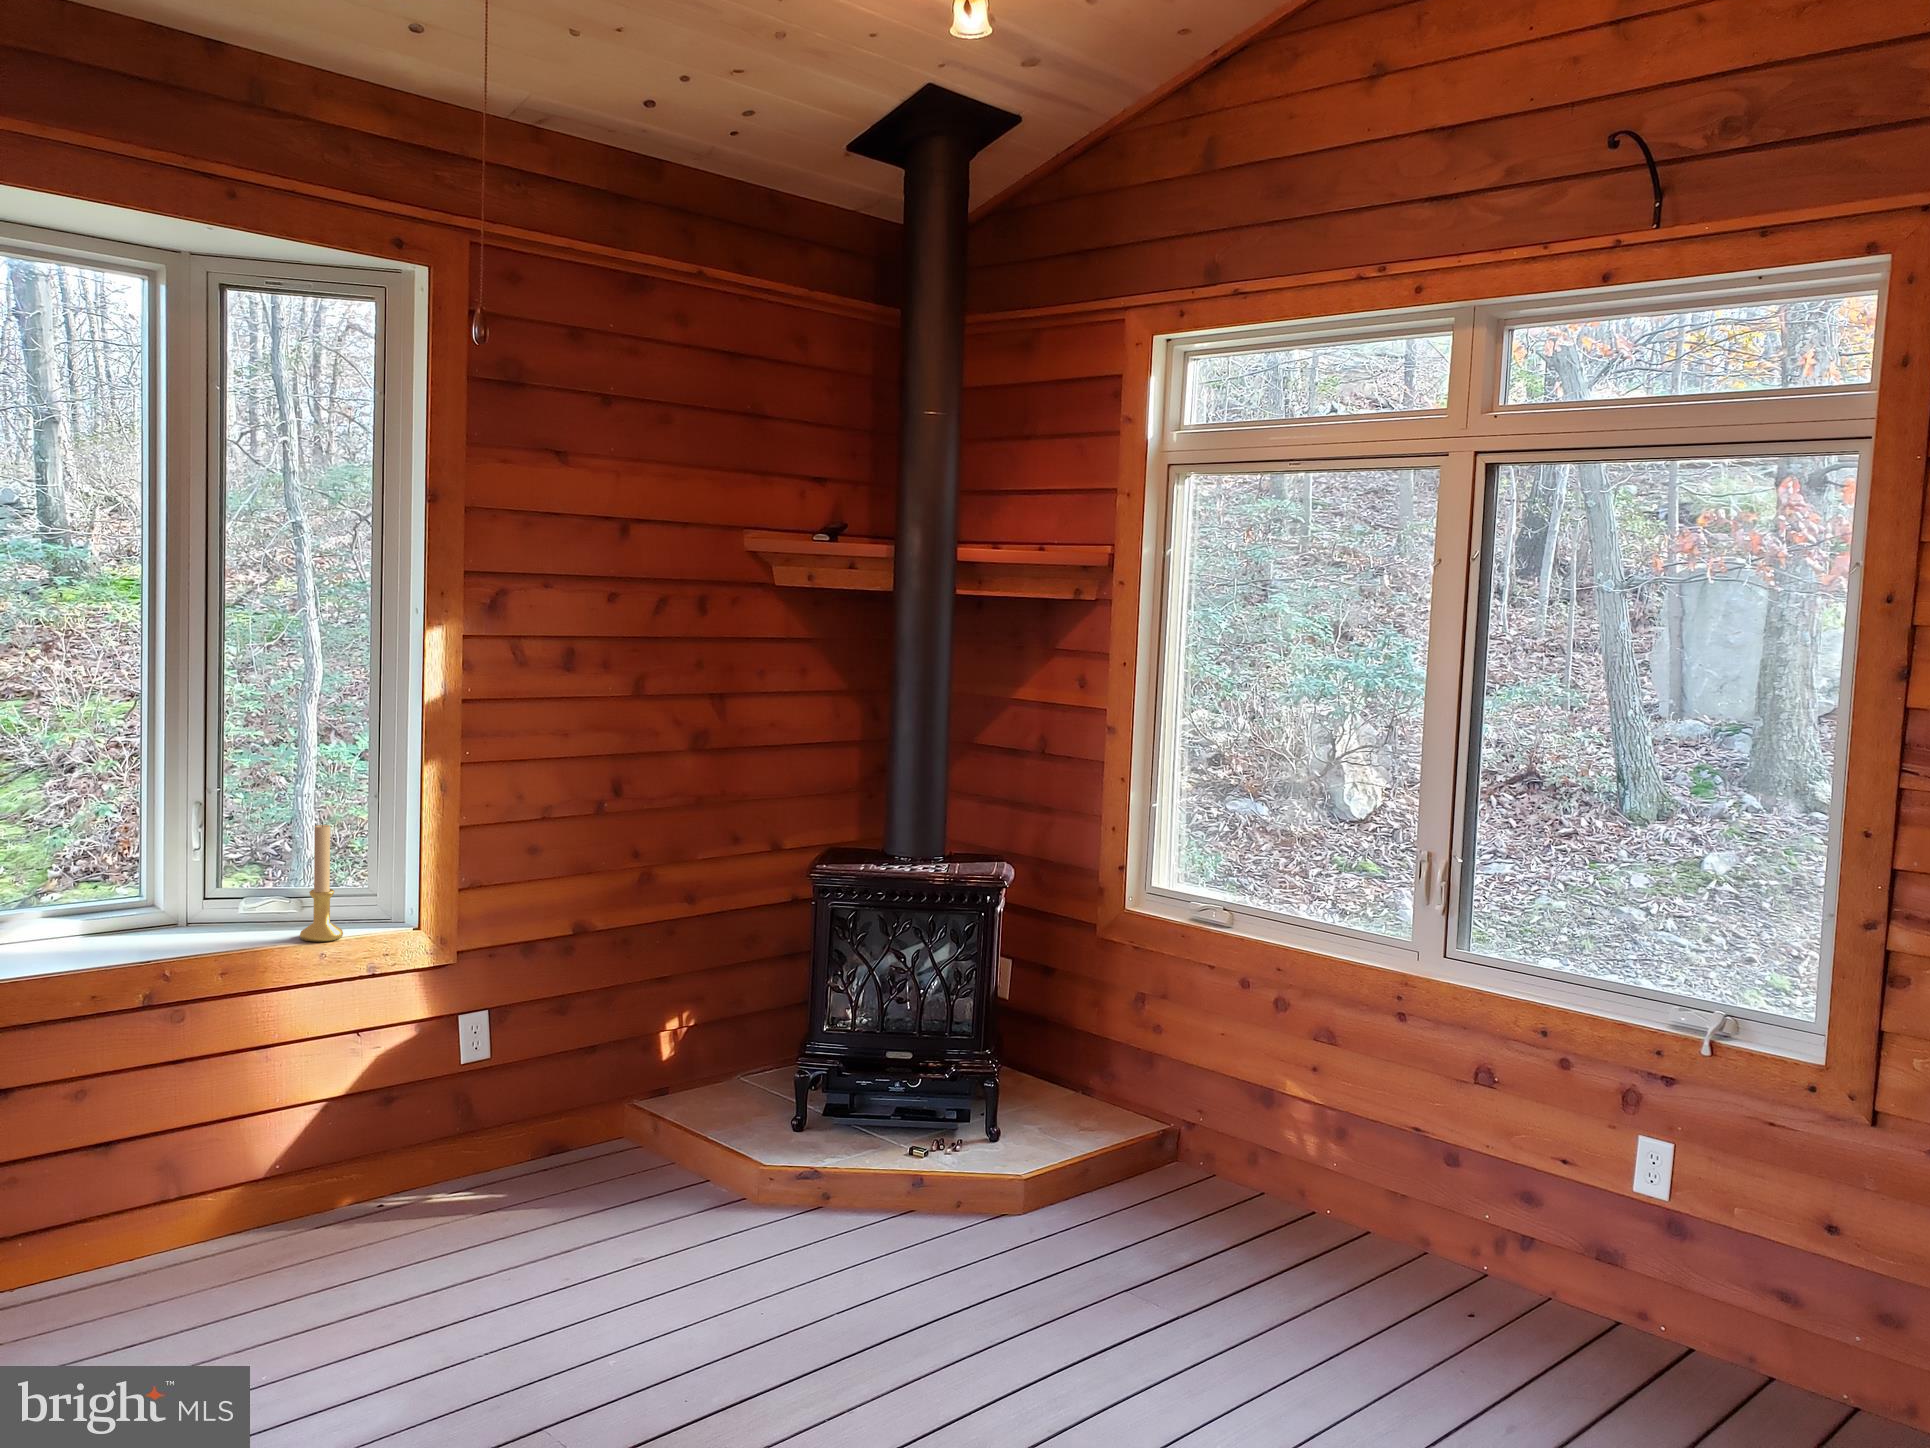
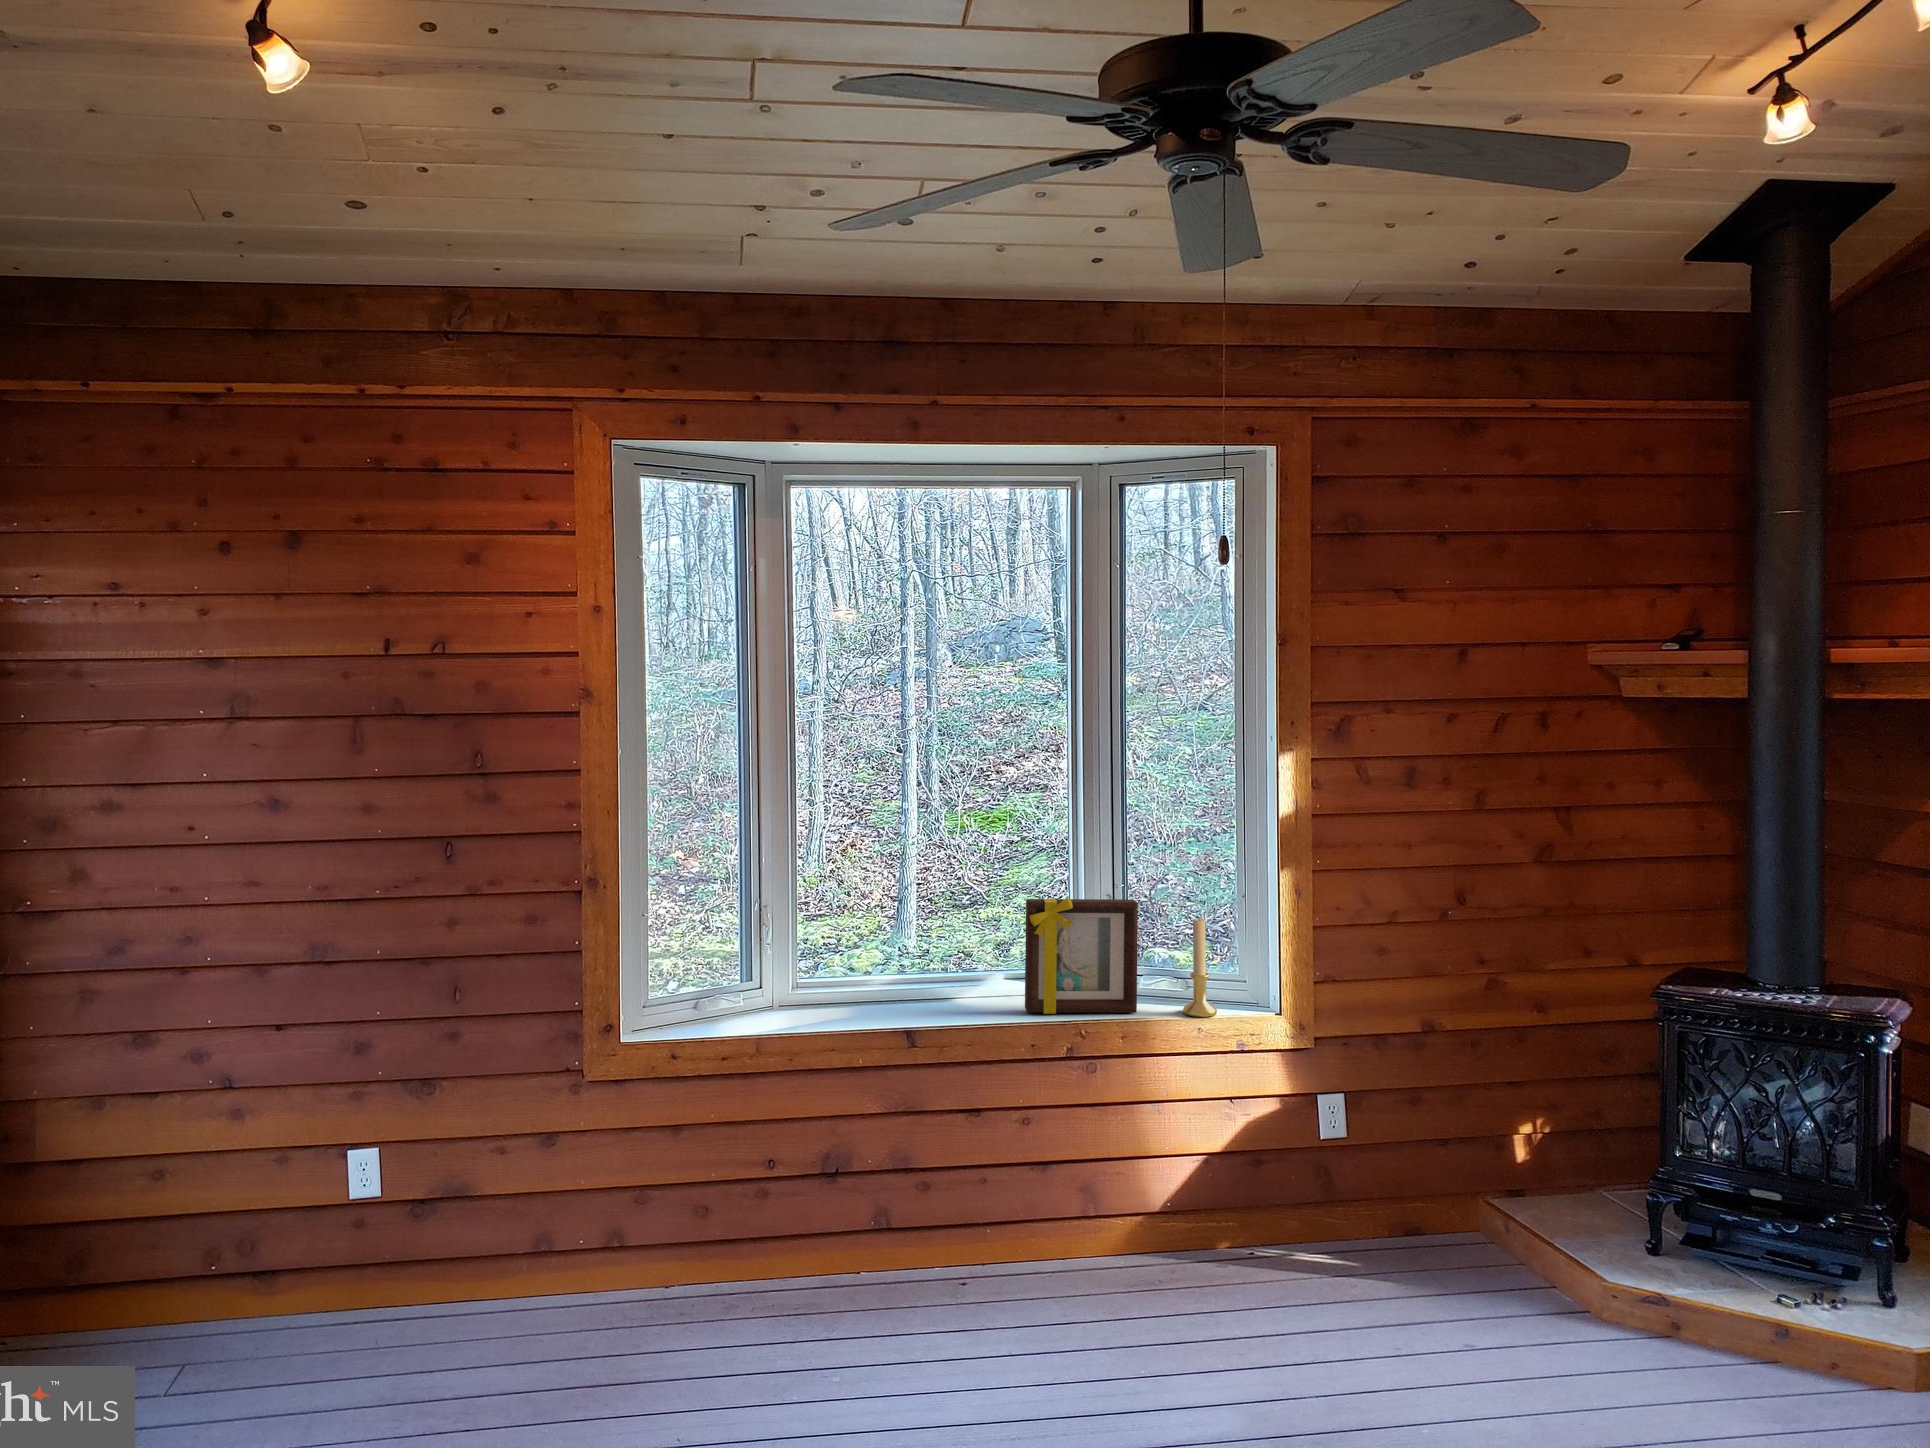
picture frame: none [84,806,244,956] -> present [1025,897,1138,1014]

